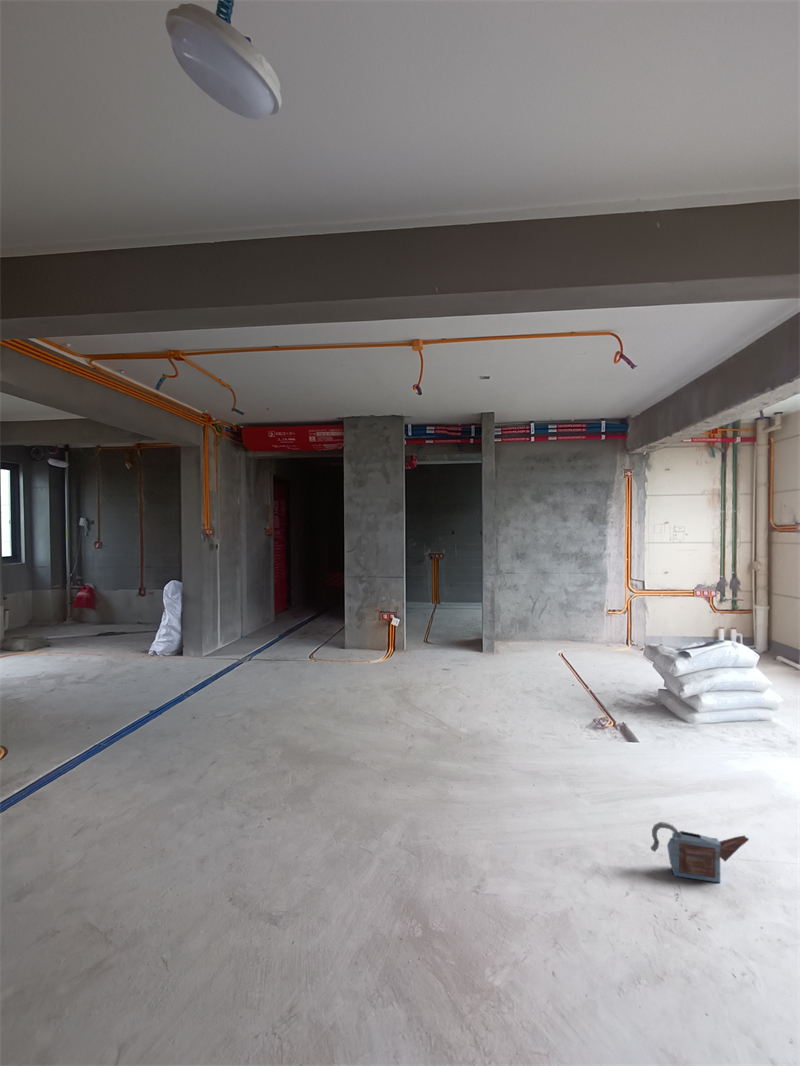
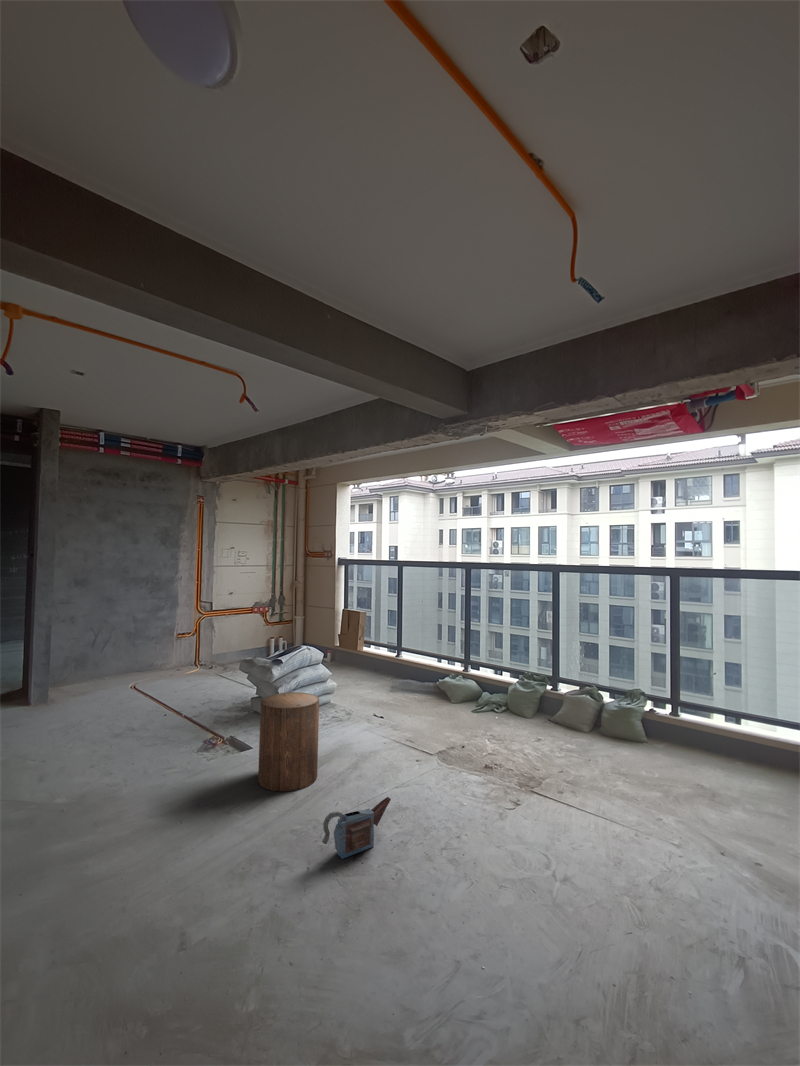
stool: none [628,689,698,795] -> present [258,692,319,791]

